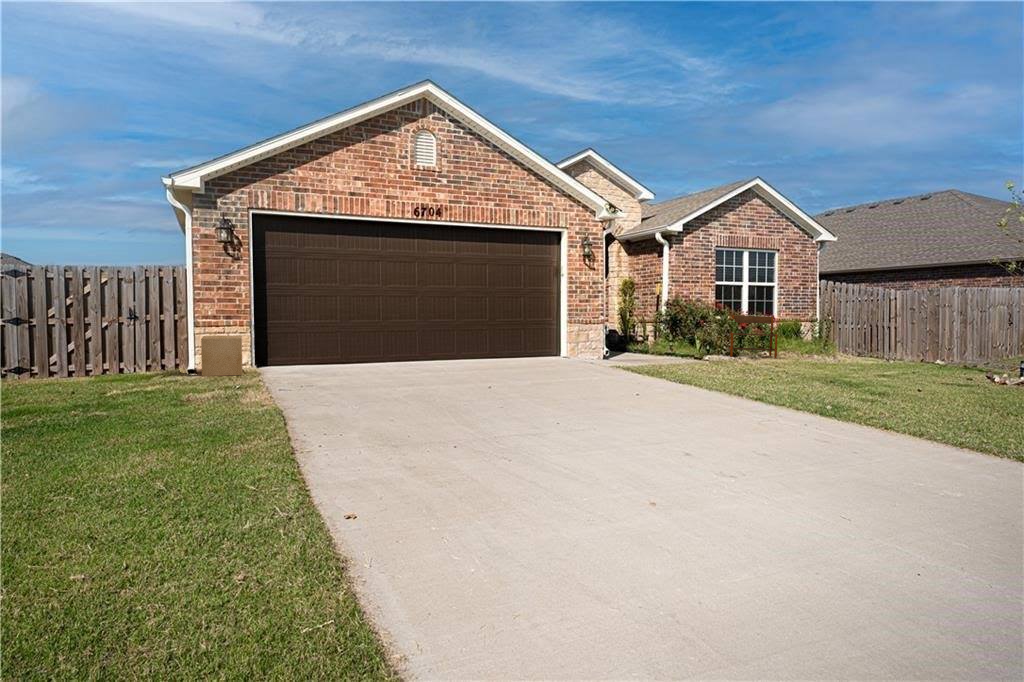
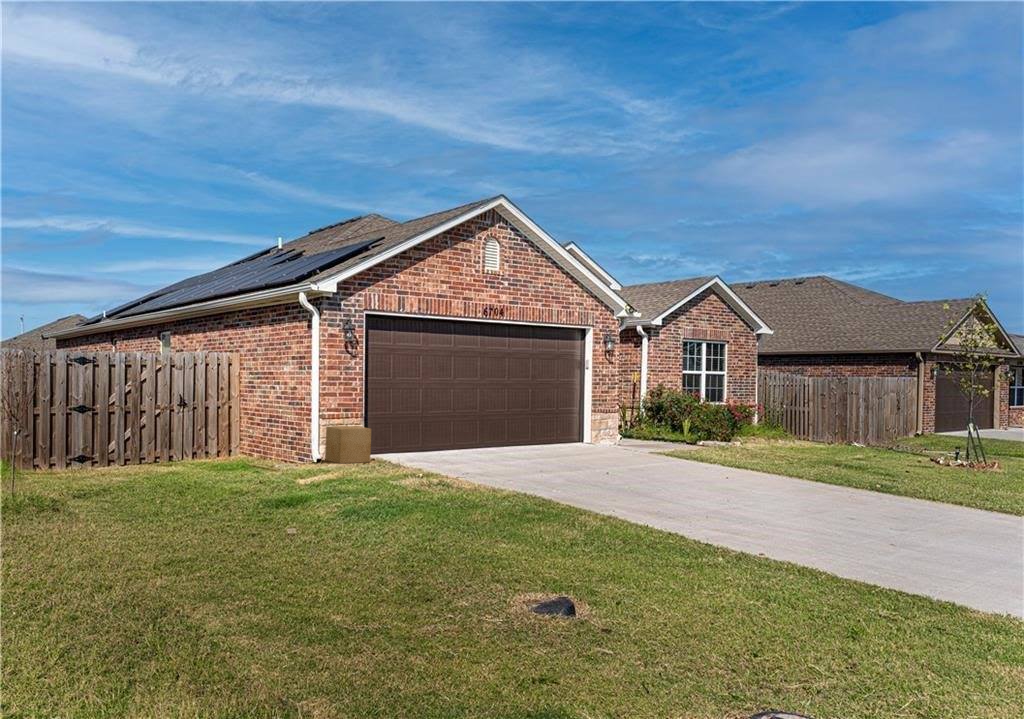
bench: present [729,315,777,358] -> none [709,404,753,443]

